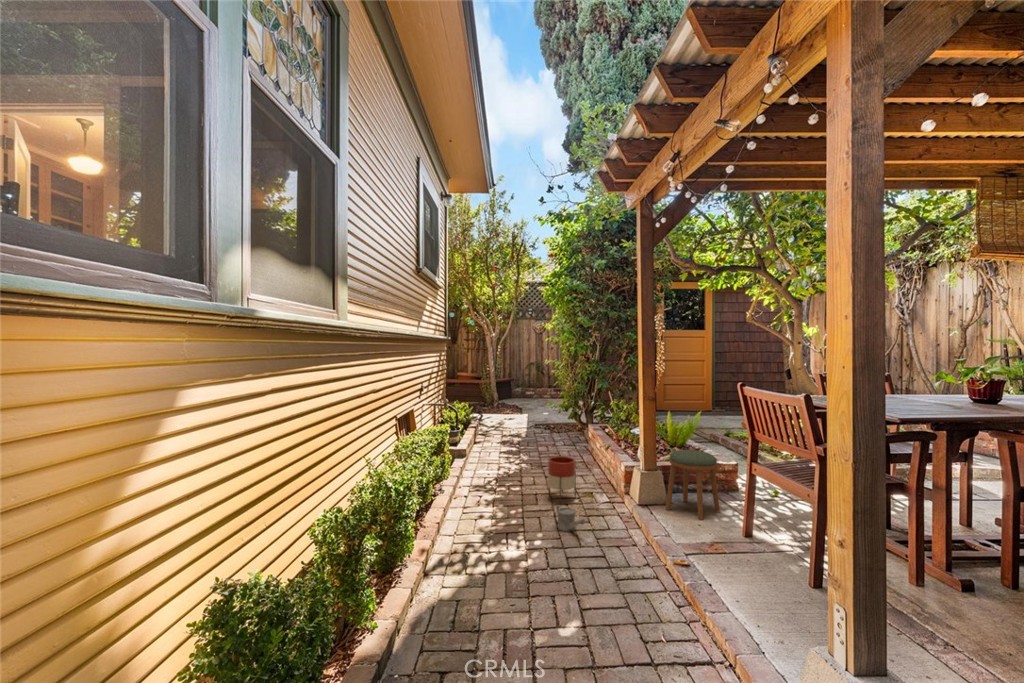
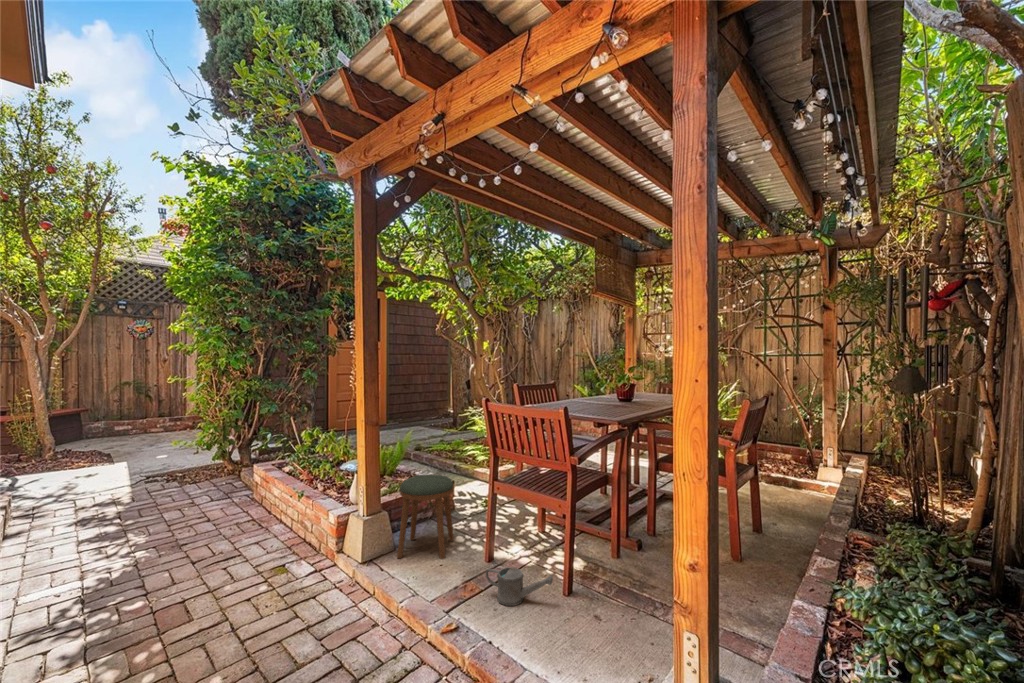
planter: present [548,456,576,498] -> none [210,523,261,608]
watering can: present [556,505,585,532] -> present [486,567,553,606]

